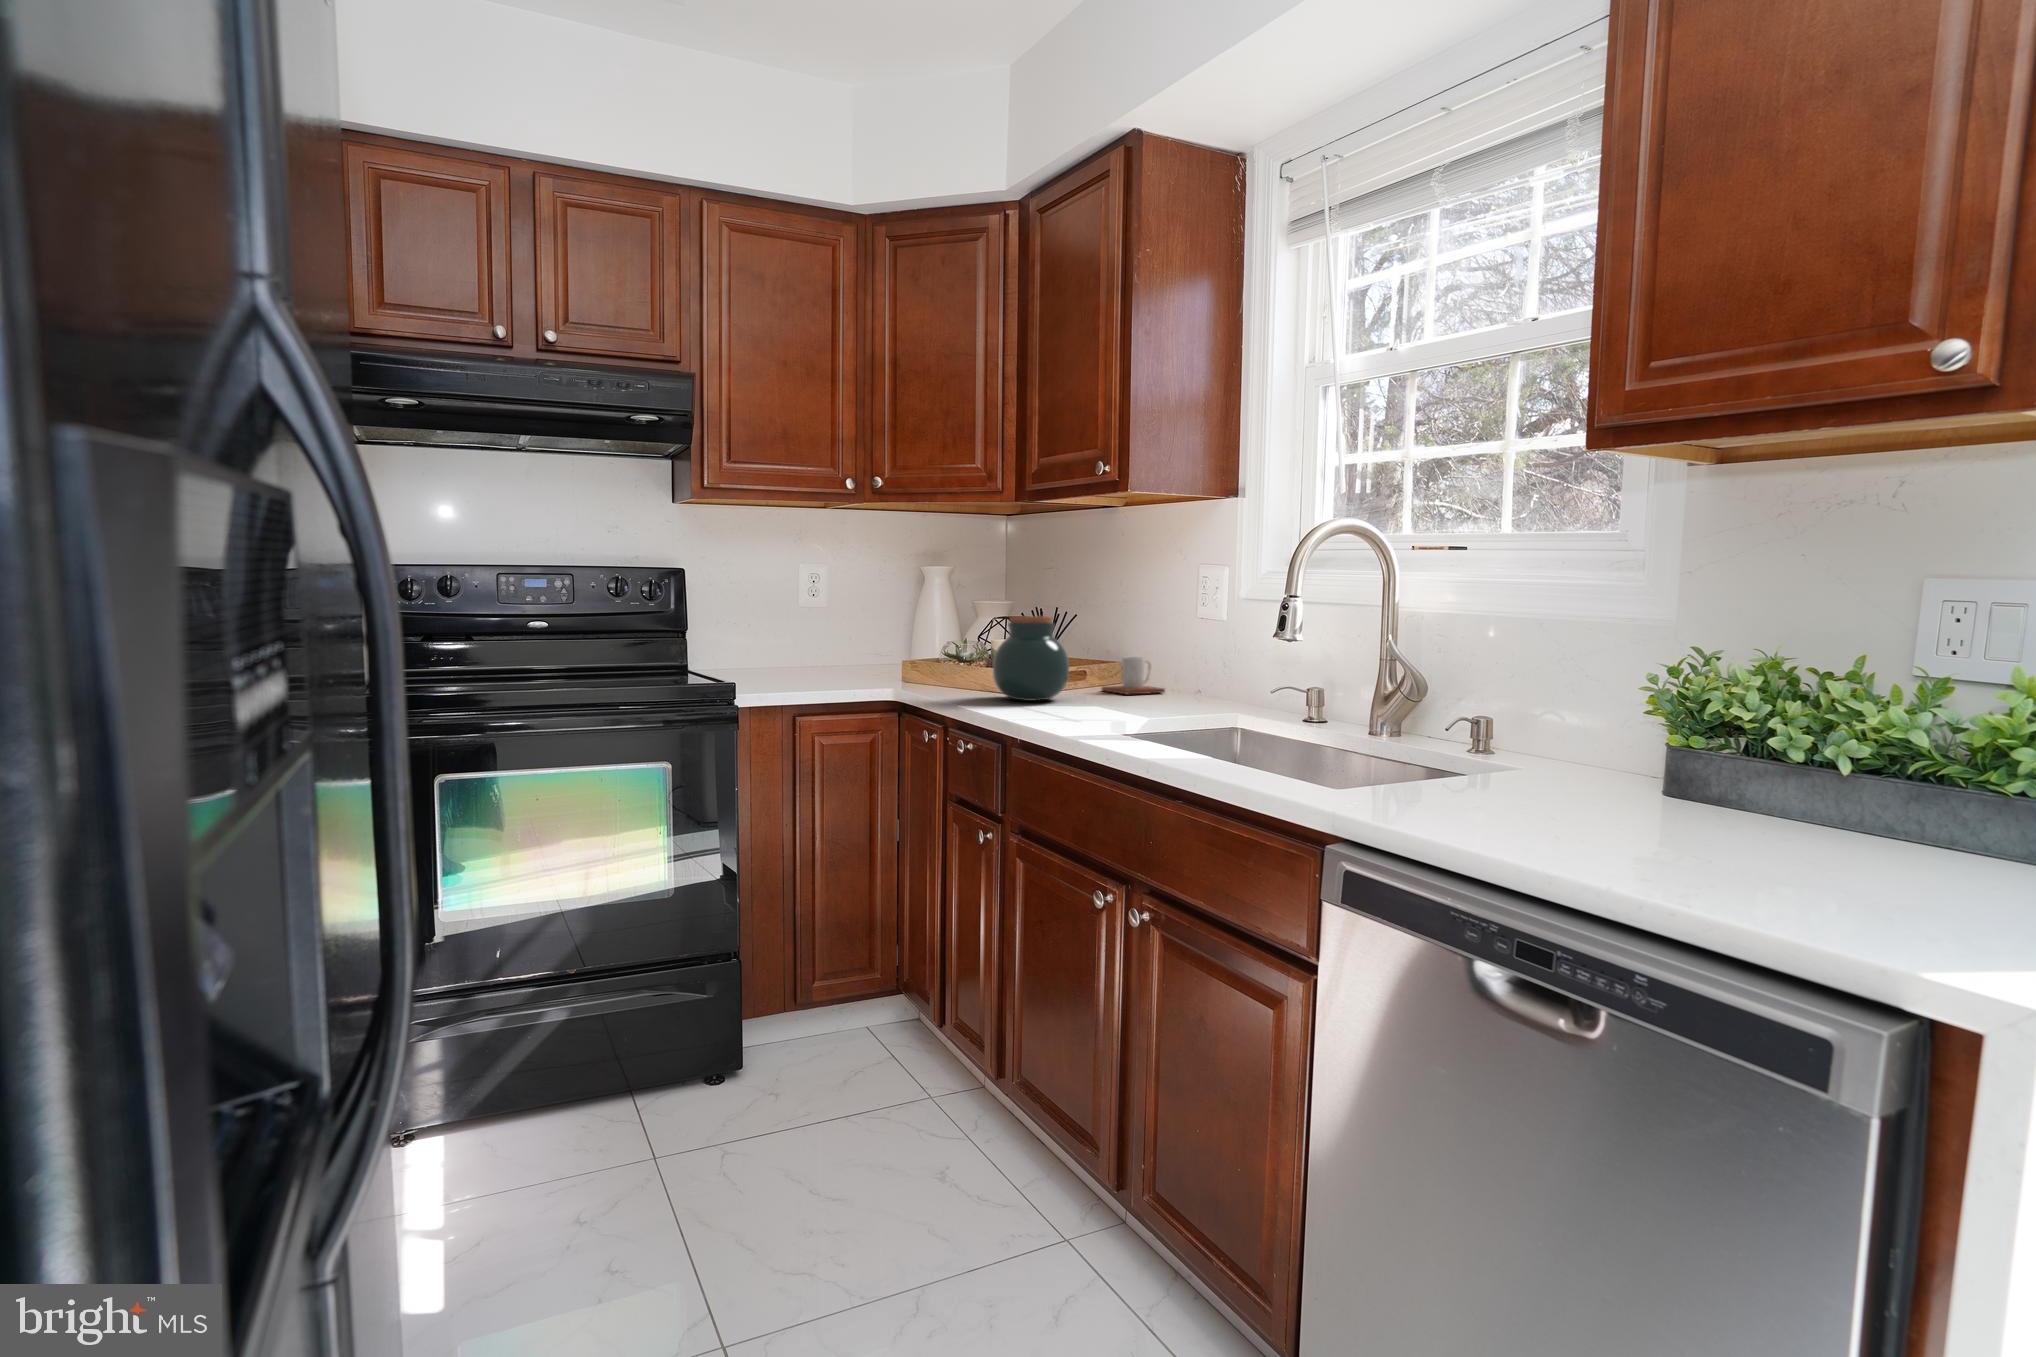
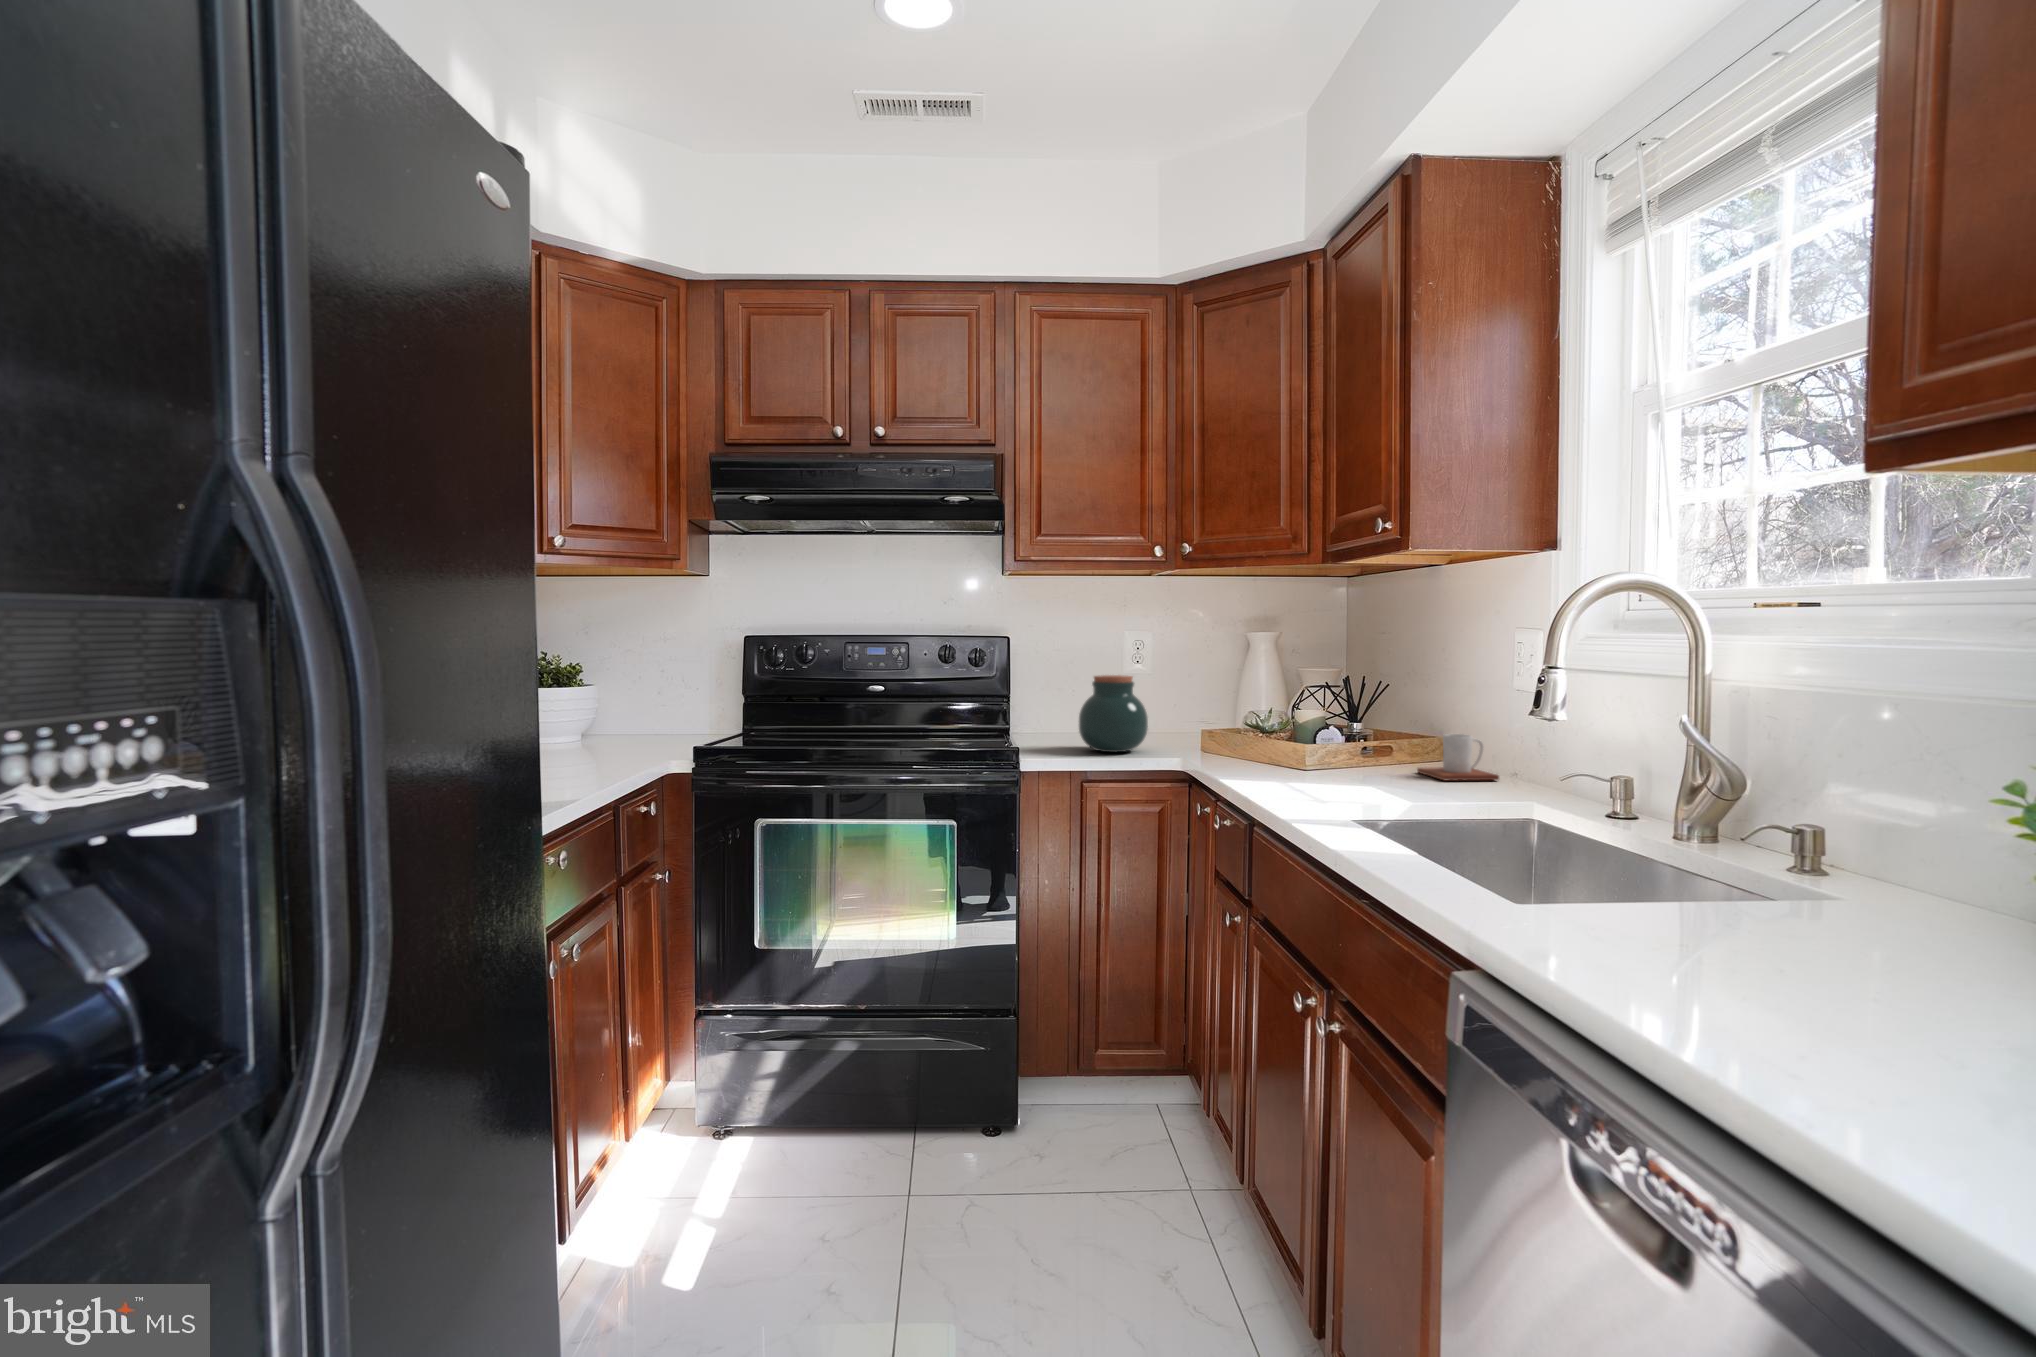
jar: present [993,616,1069,701] -> present [1079,675,1148,752]

